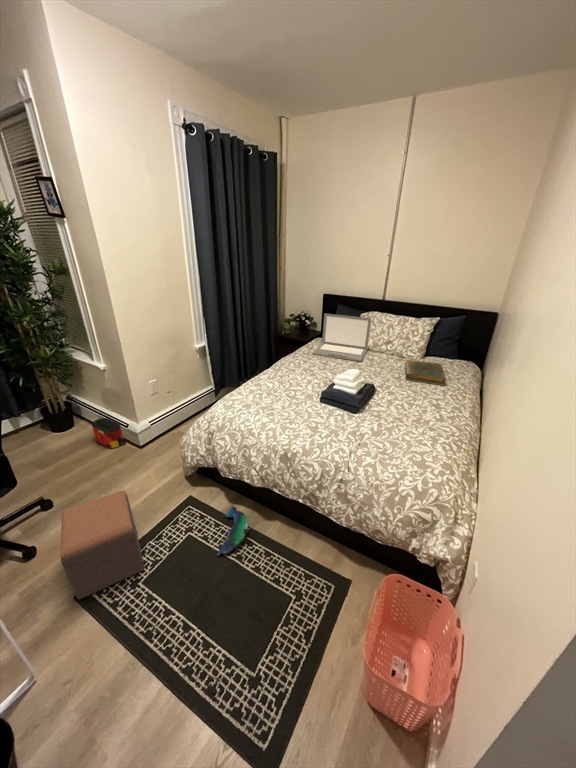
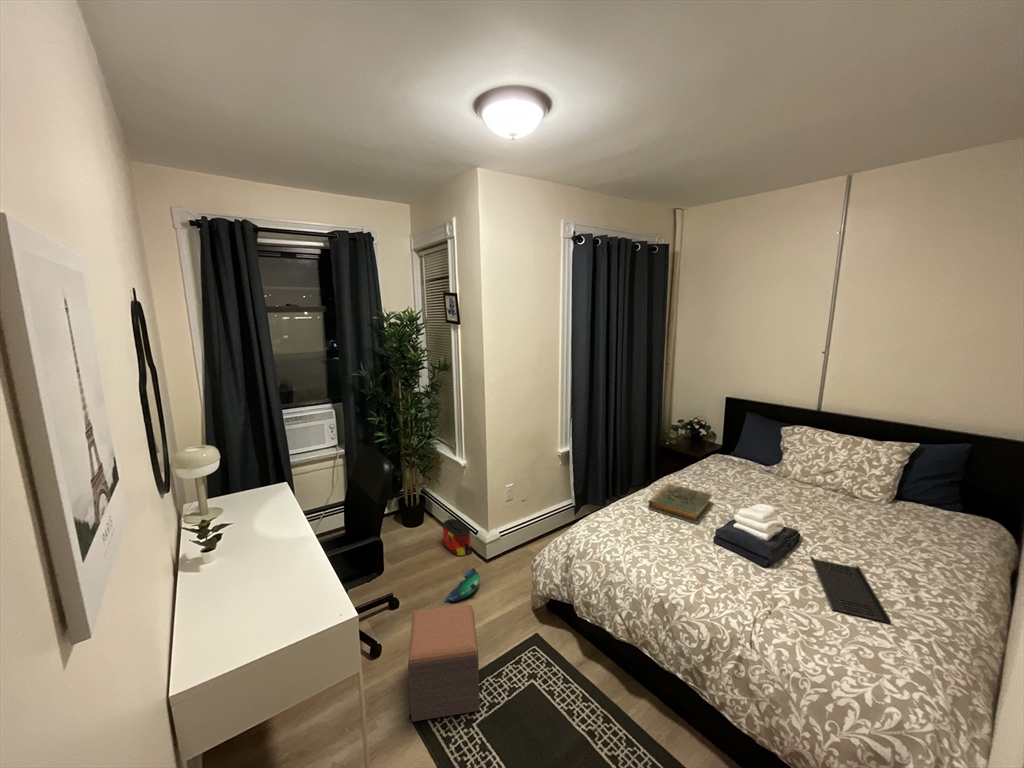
laptop: present [313,313,371,362] -> none [708,424,798,495]
hardback book: present [405,360,446,385] -> present [648,483,713,524]
tray: none [382,401,430,436] -> present [811,557,891,623]
plush toy: present [217,506,249,555] -> present [445,568,480,601]

